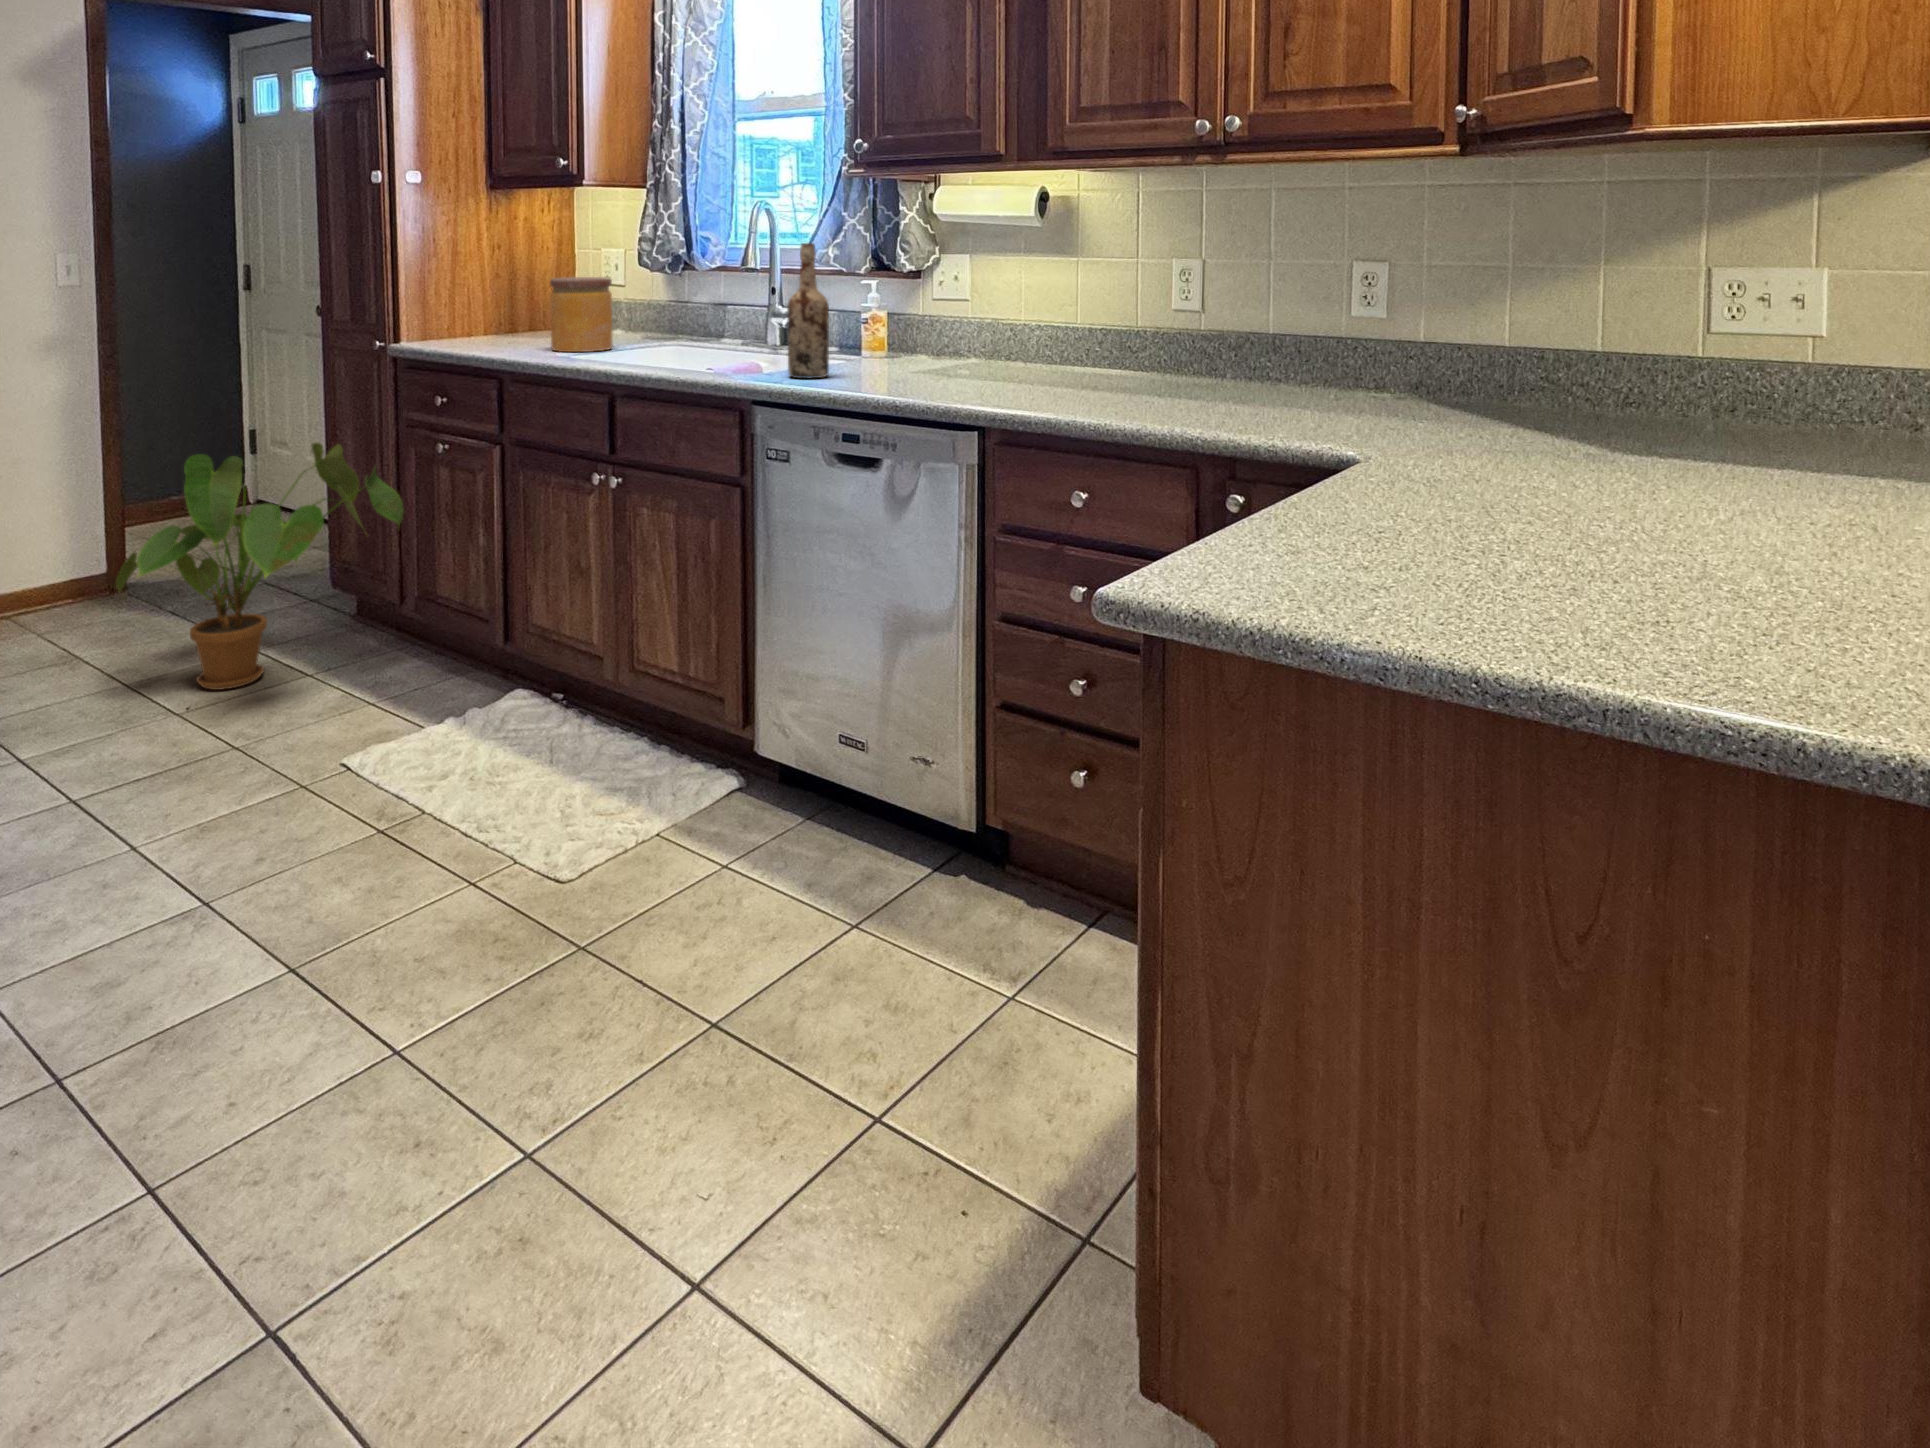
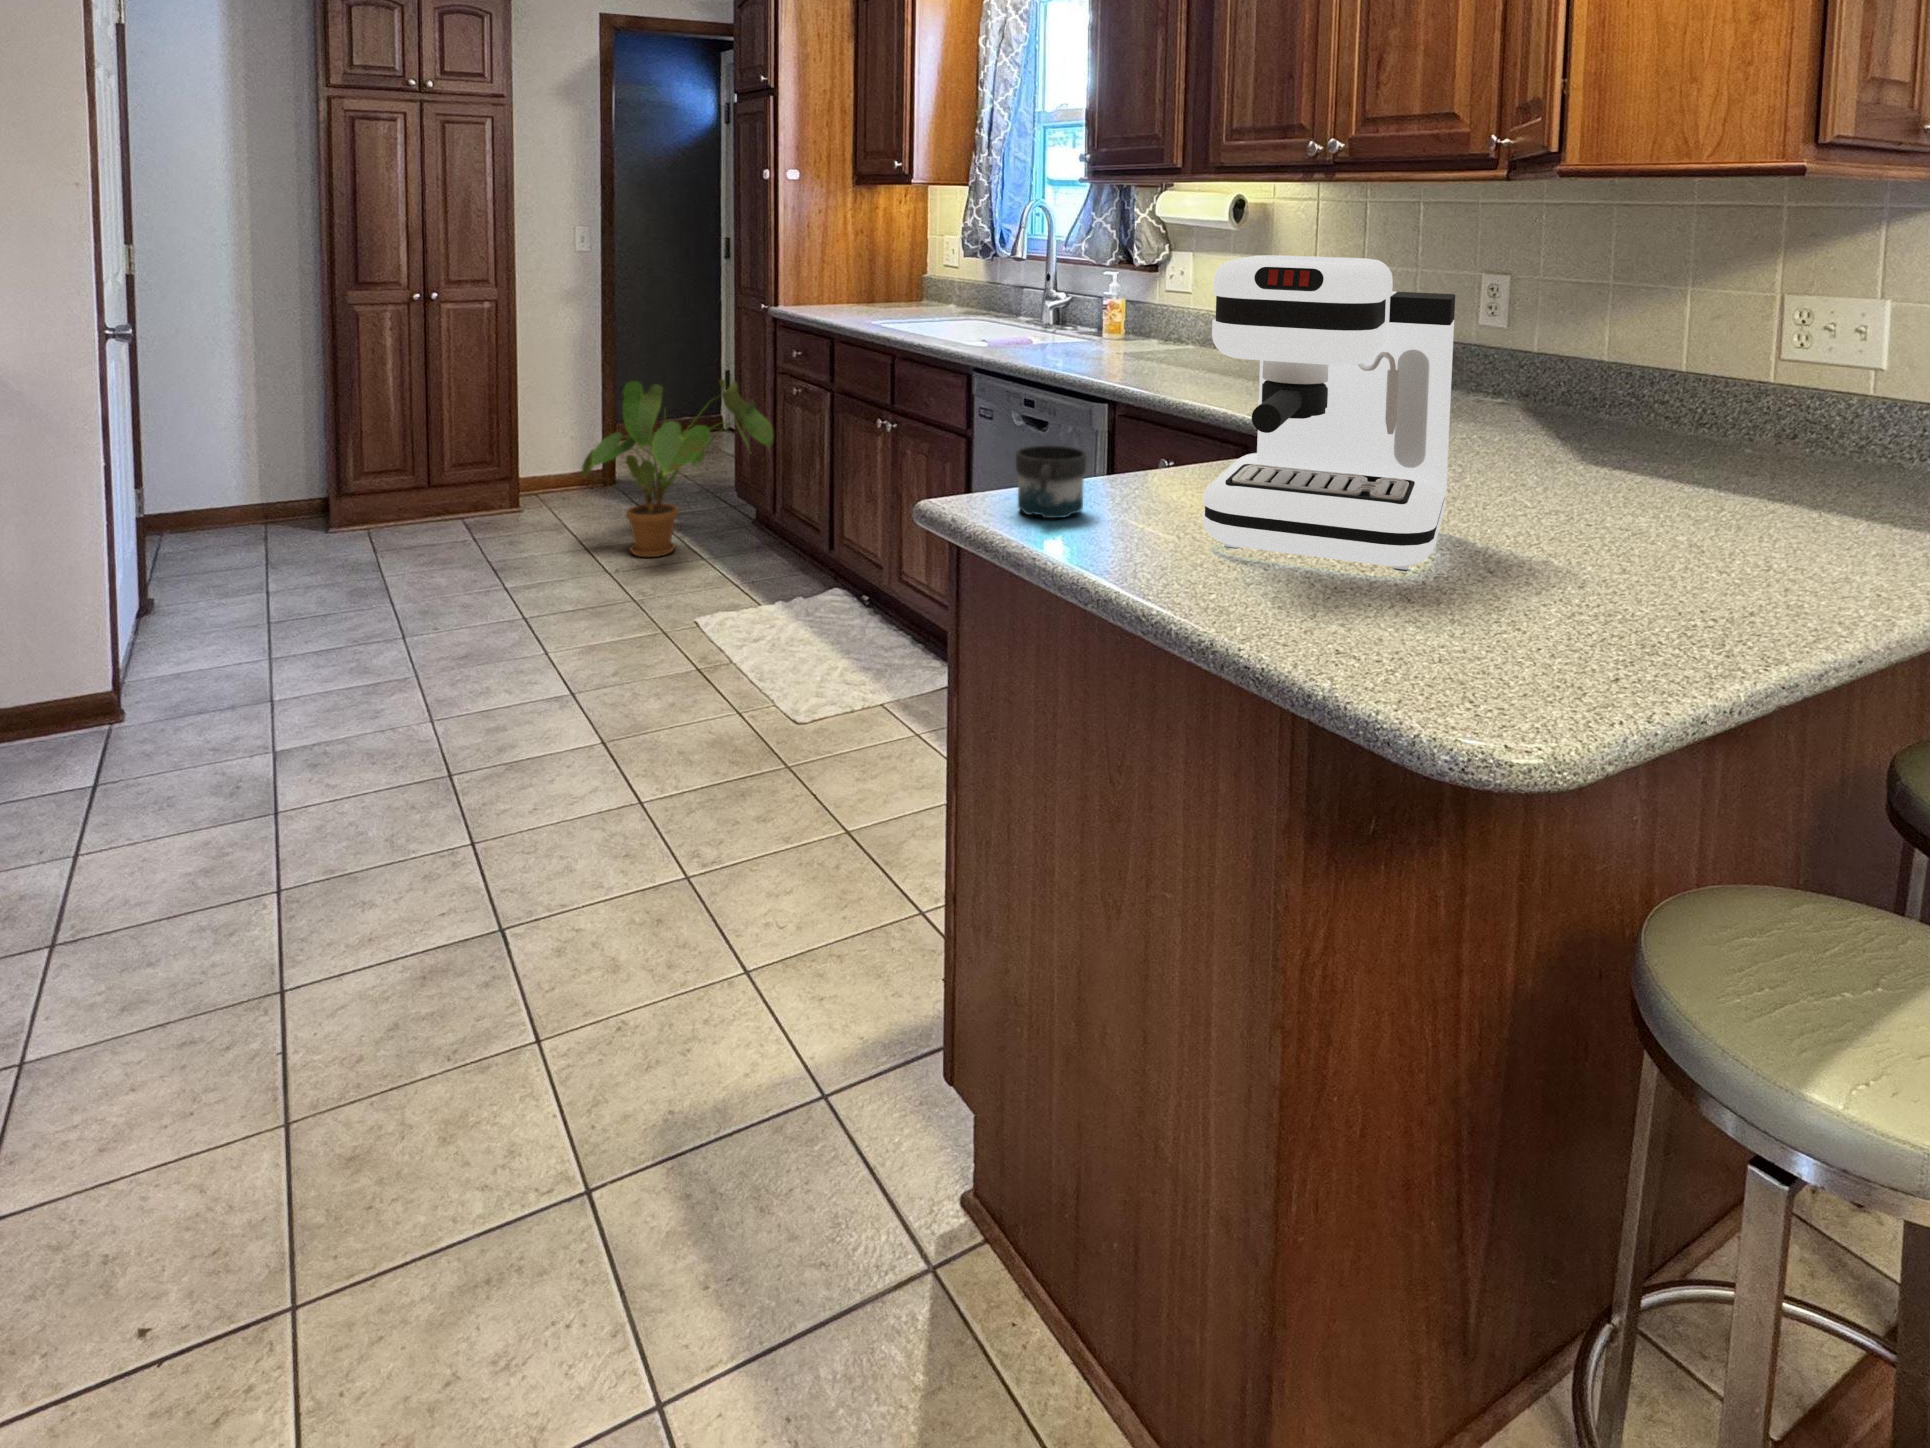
coffee maker: none [1473,227,1849,605] -> present [1202,255,1455,570]
wine bottle: present [787,243,829,378] -> none [1016,239,1051,351]
jar: present [550,277,613,352] -> none [880,259,928,320]
mug: none [1239,490,1339,591] -> present [1016,445,1087,518]

